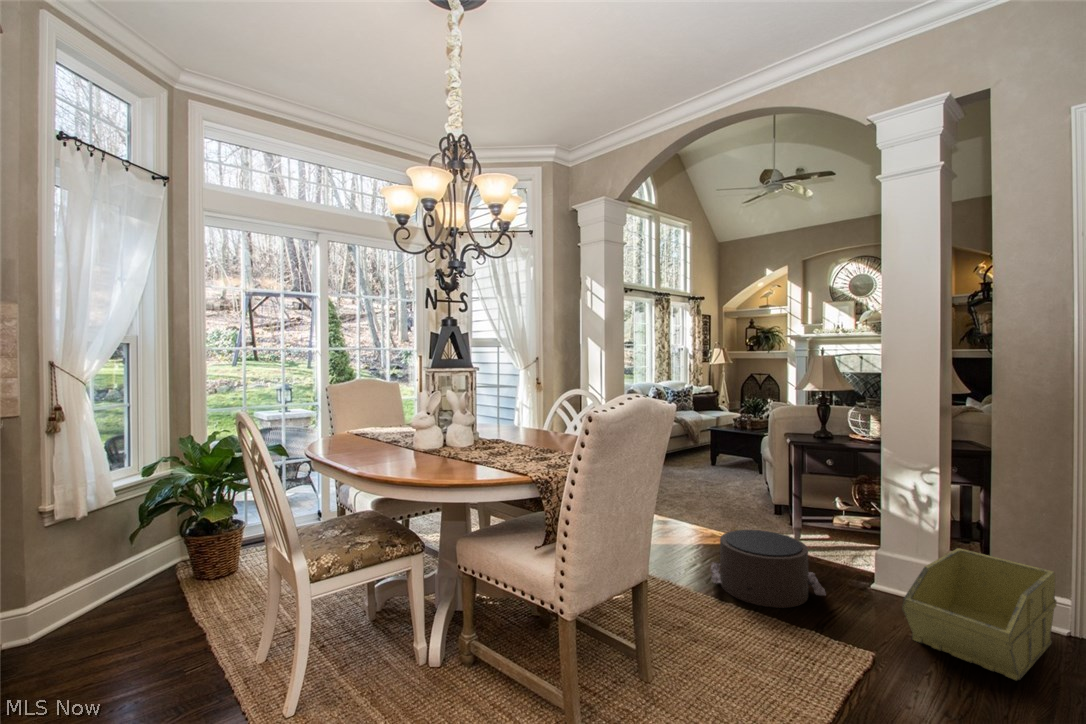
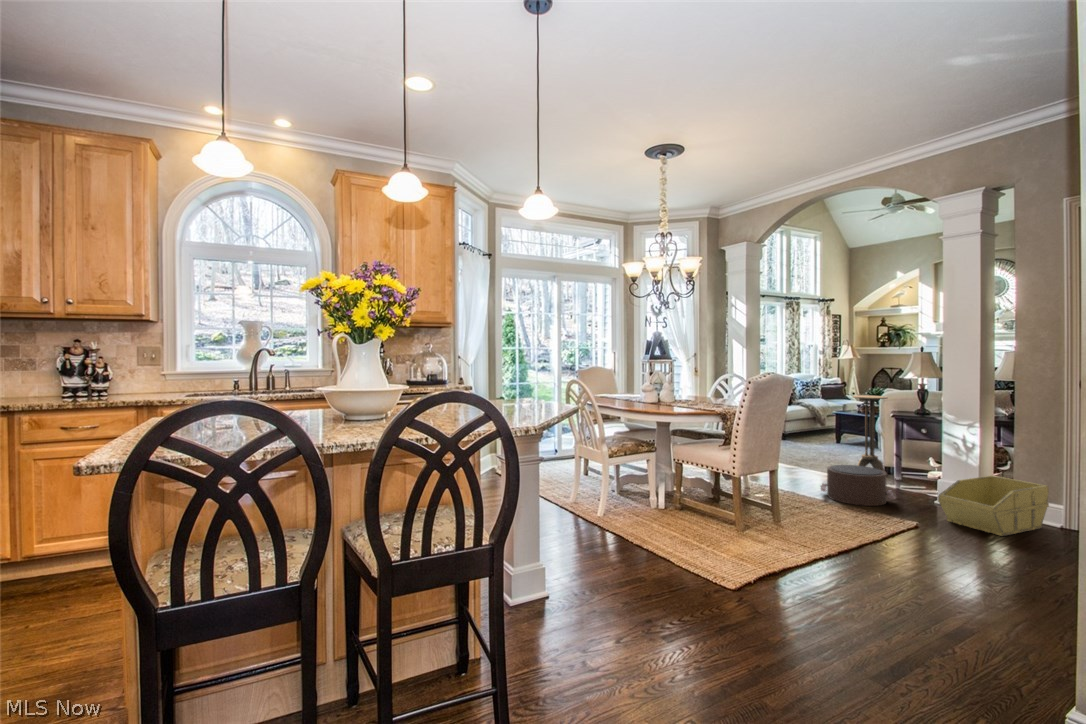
side table: none [743,415,789,529] -> present [853,395,887,472]

